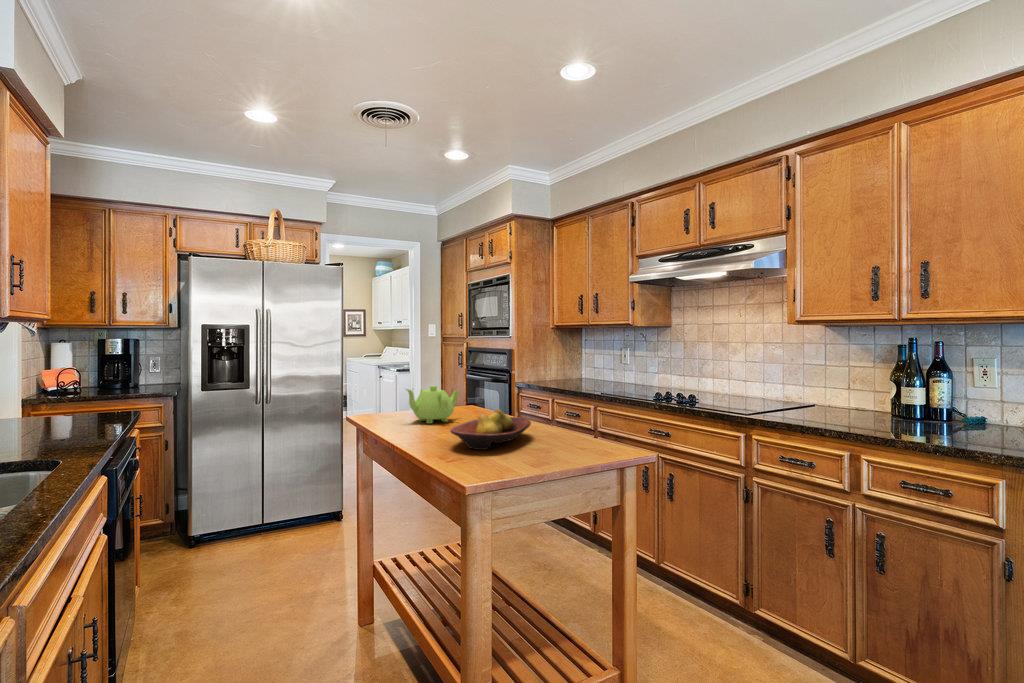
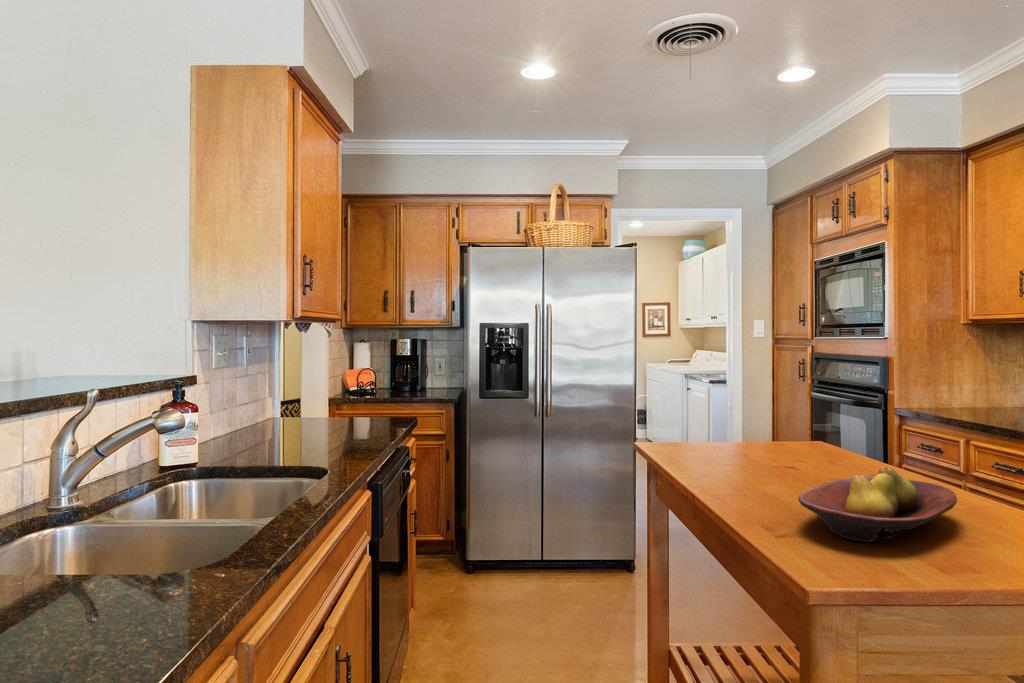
teapot: present [406,386,459,424] -> none [720,415,808,473]

